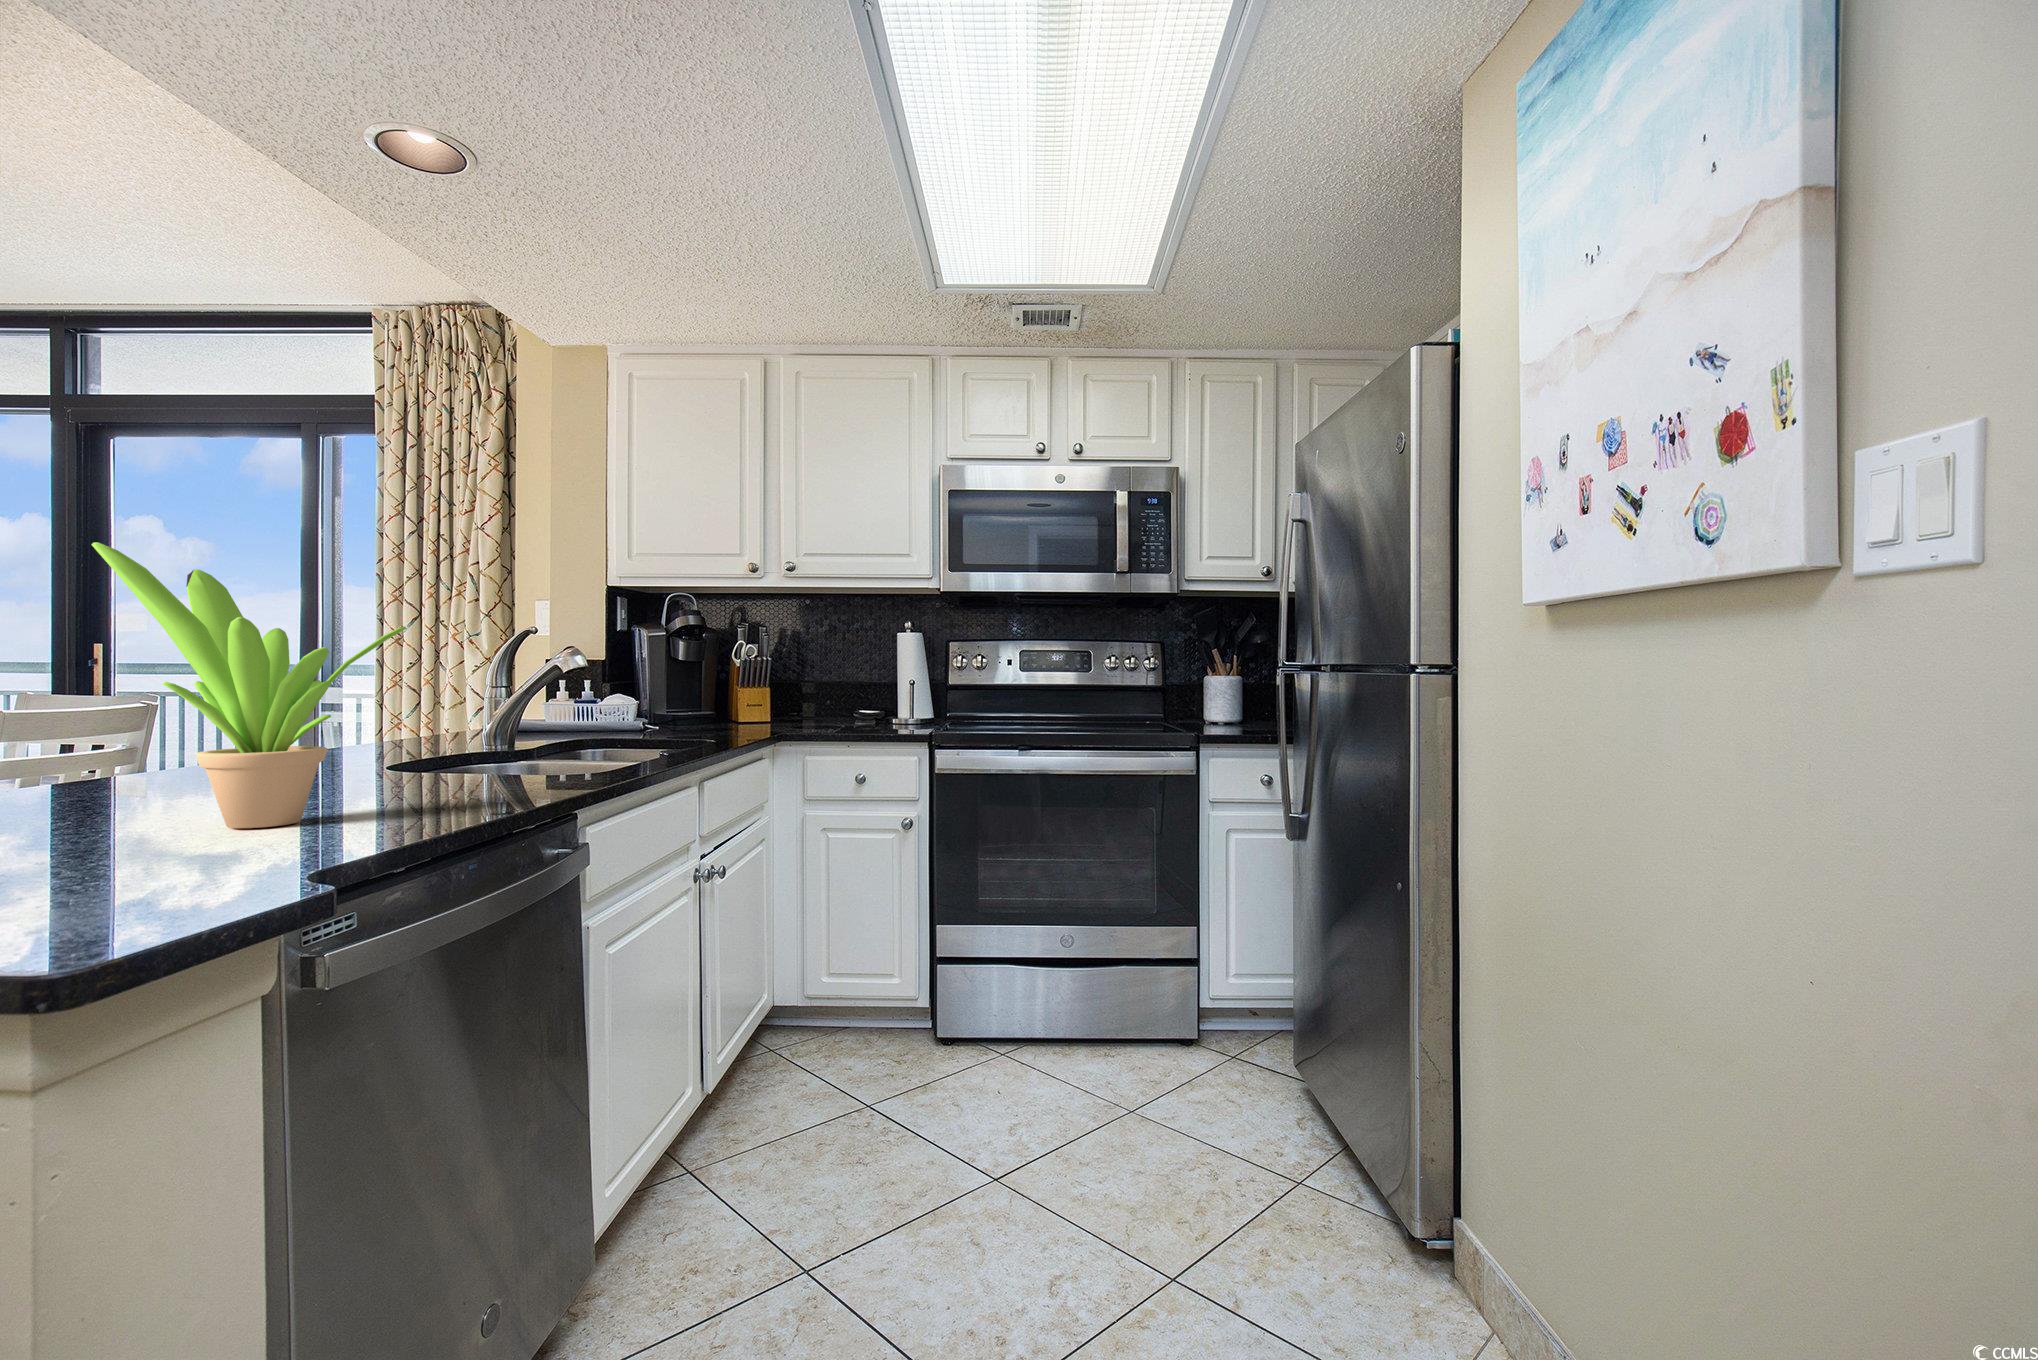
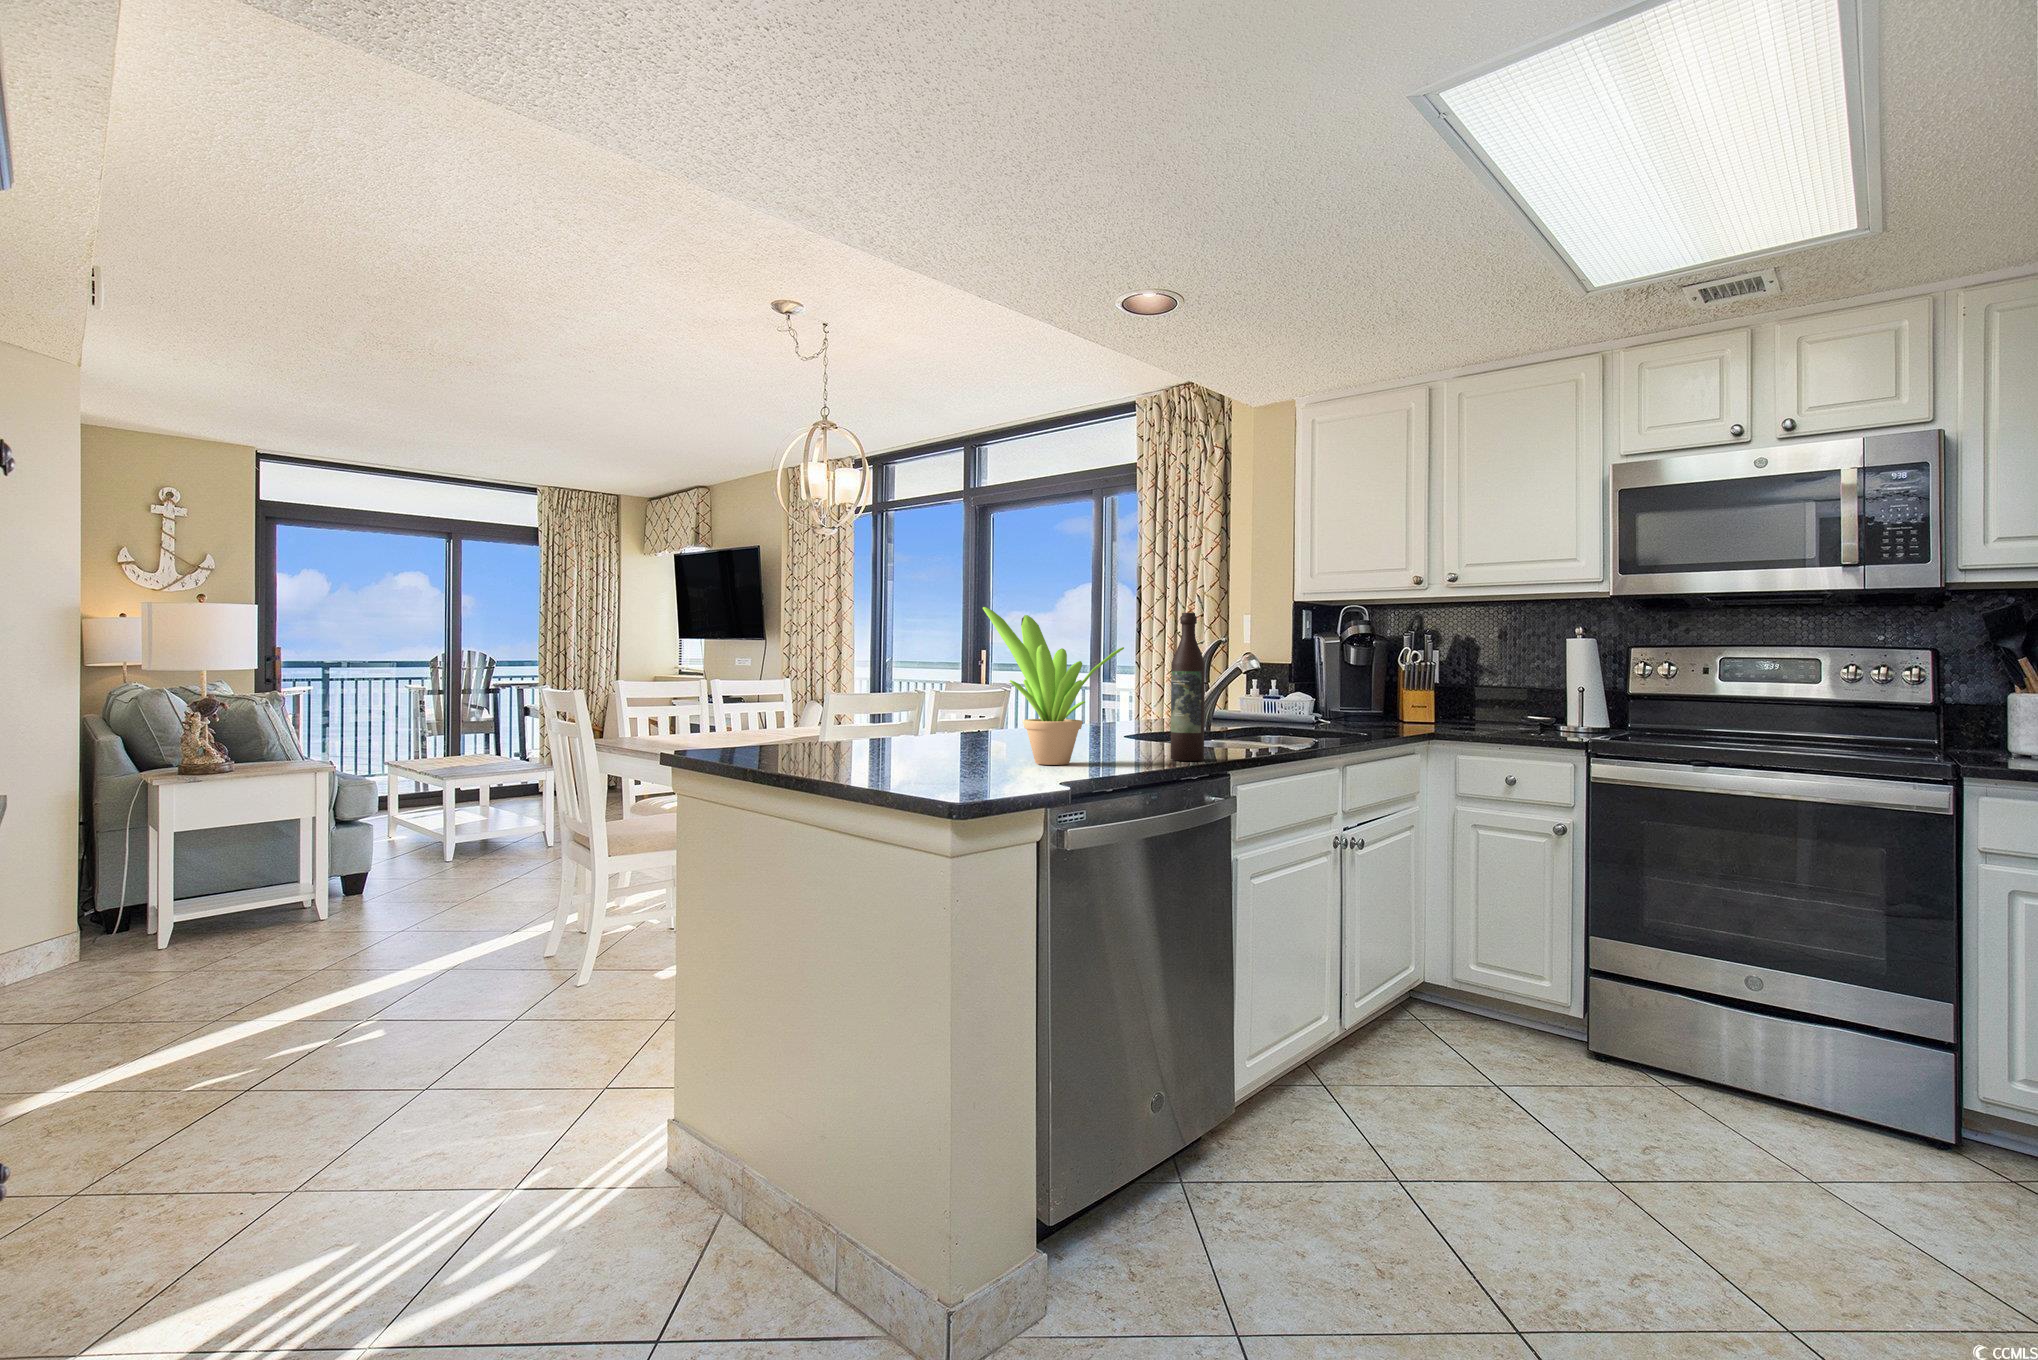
wine bottle: none [484,579,540,797] -> present [1171,613,1205,761]

